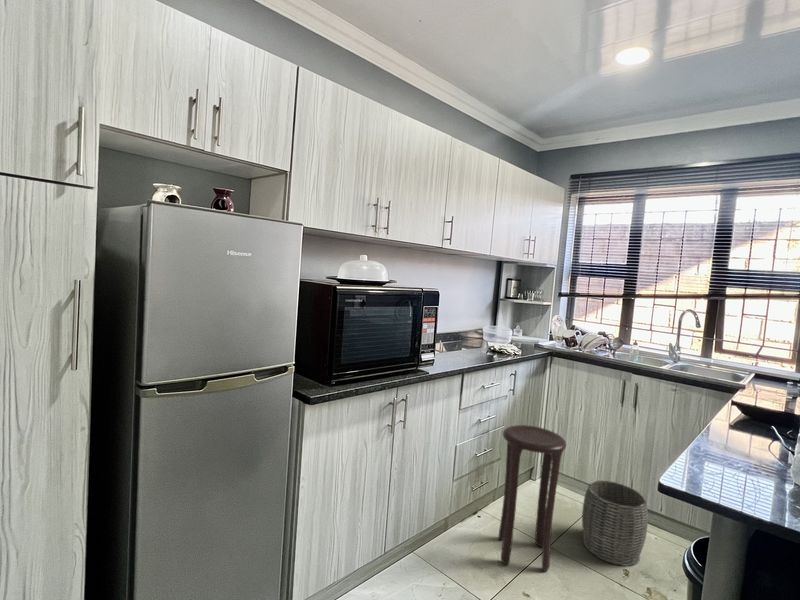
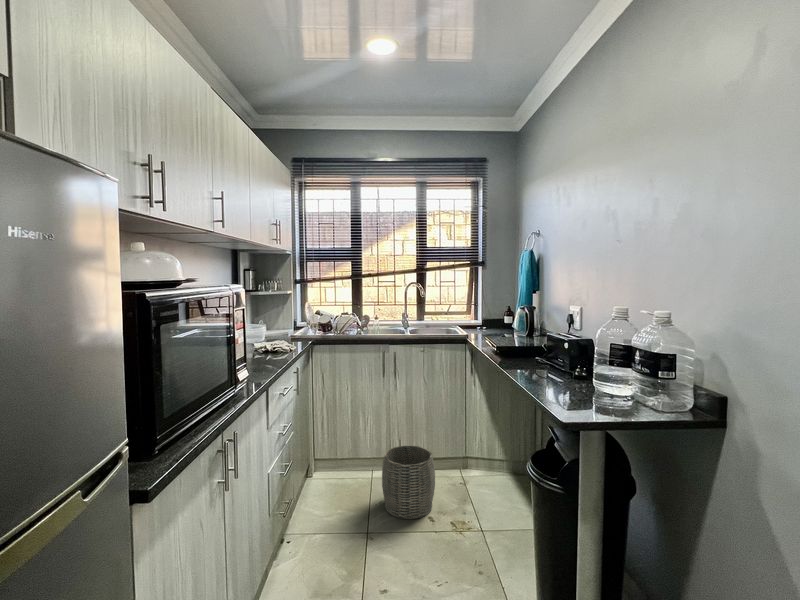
stool: present [499,425,566,571] -> none [318,418,383,574]

